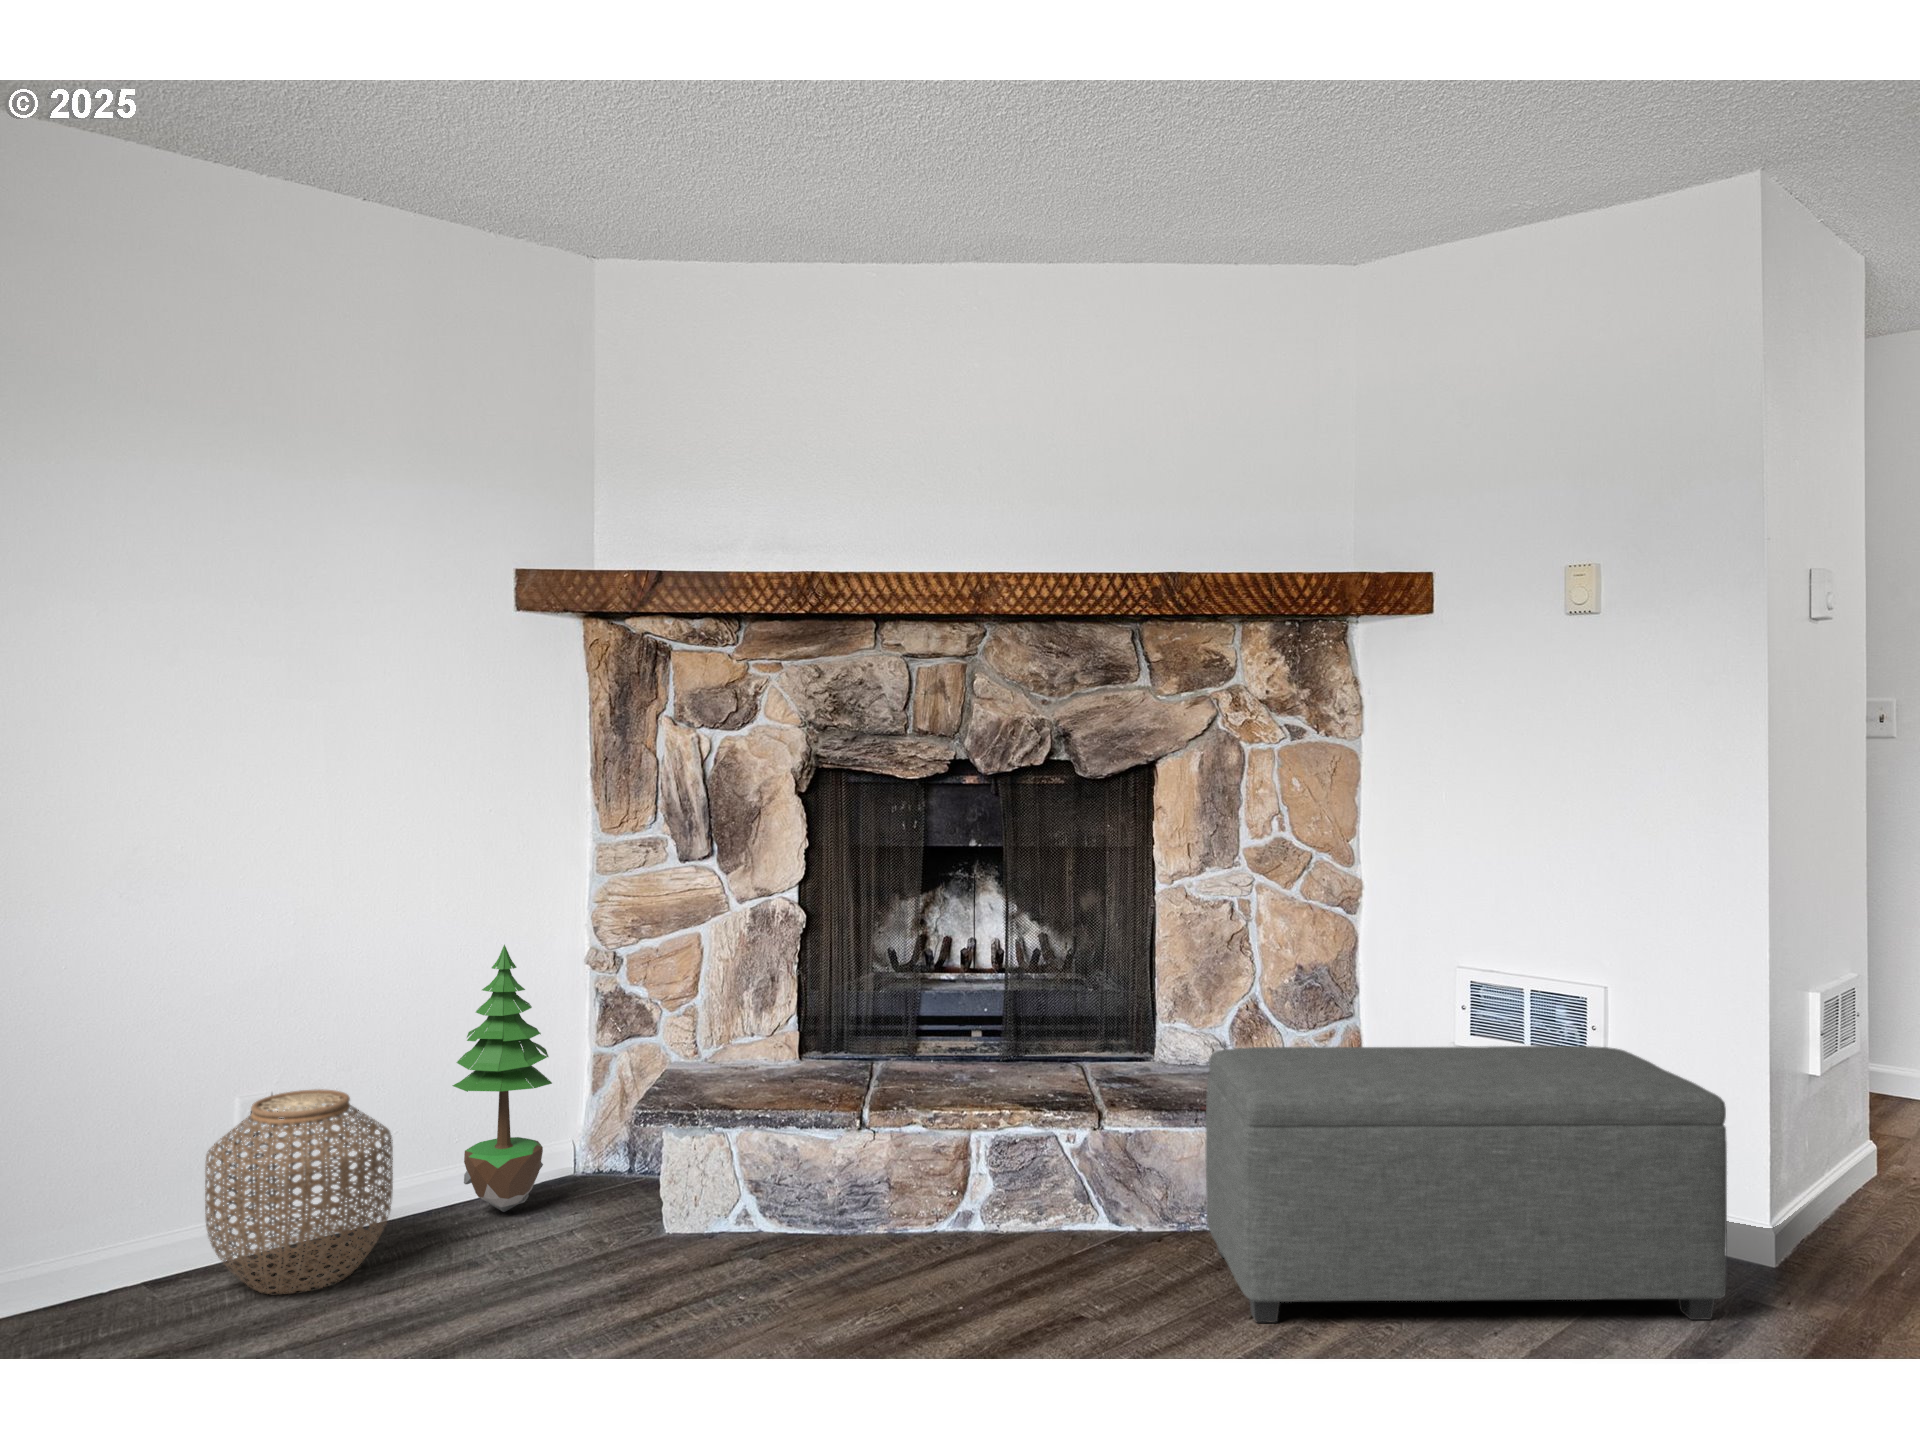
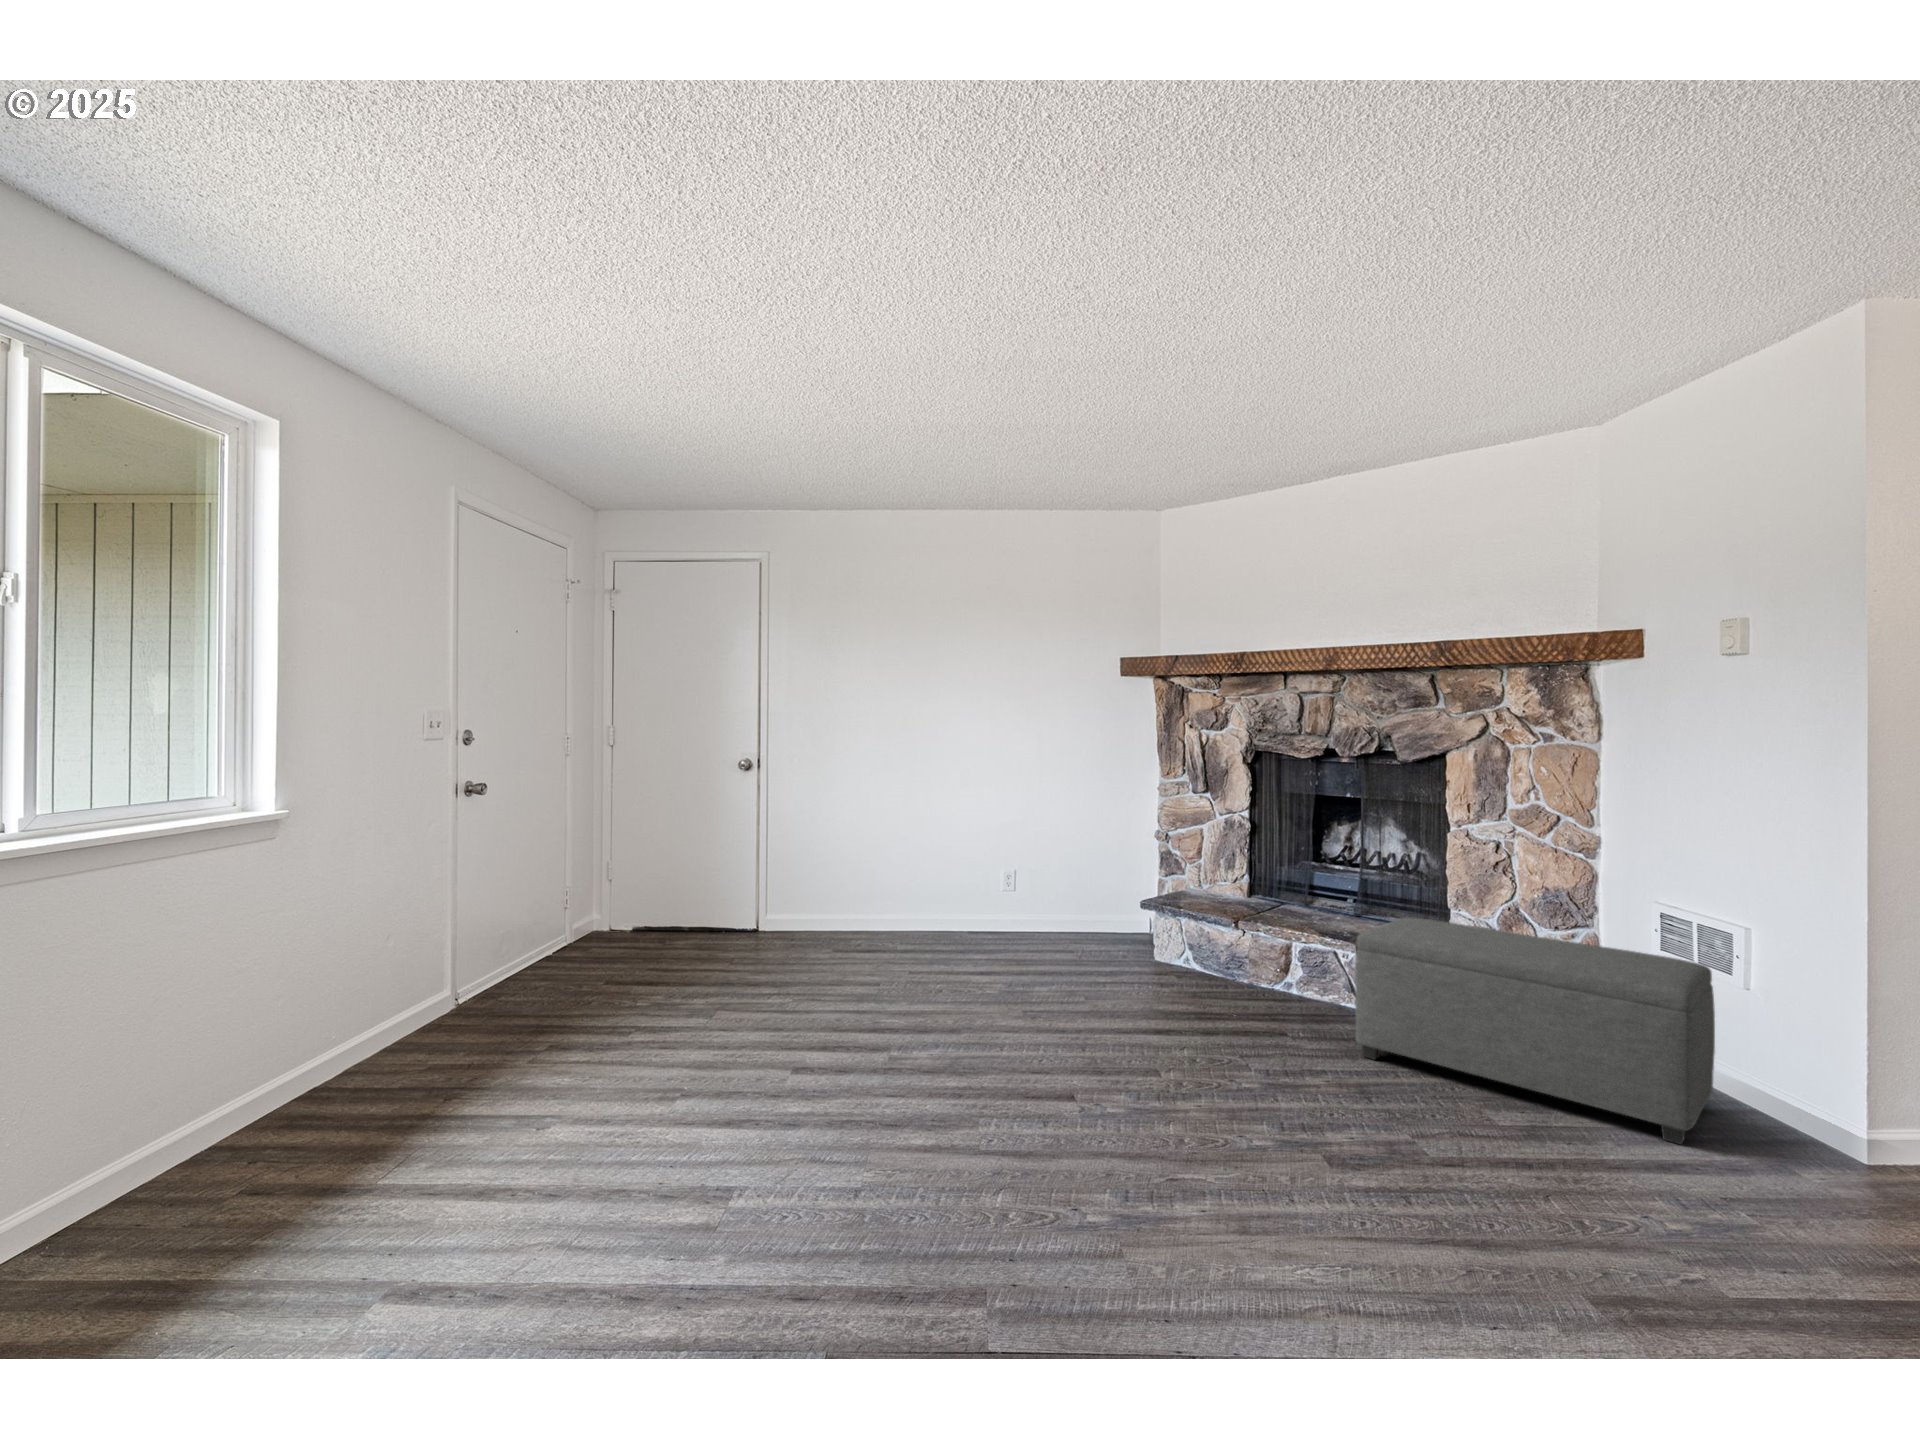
potted tree: present [453,945,552,1212] -> none [1086,823,1128,941]
woven basket: present [205,1089,393,1294] -> none [983,871,1049,947]

